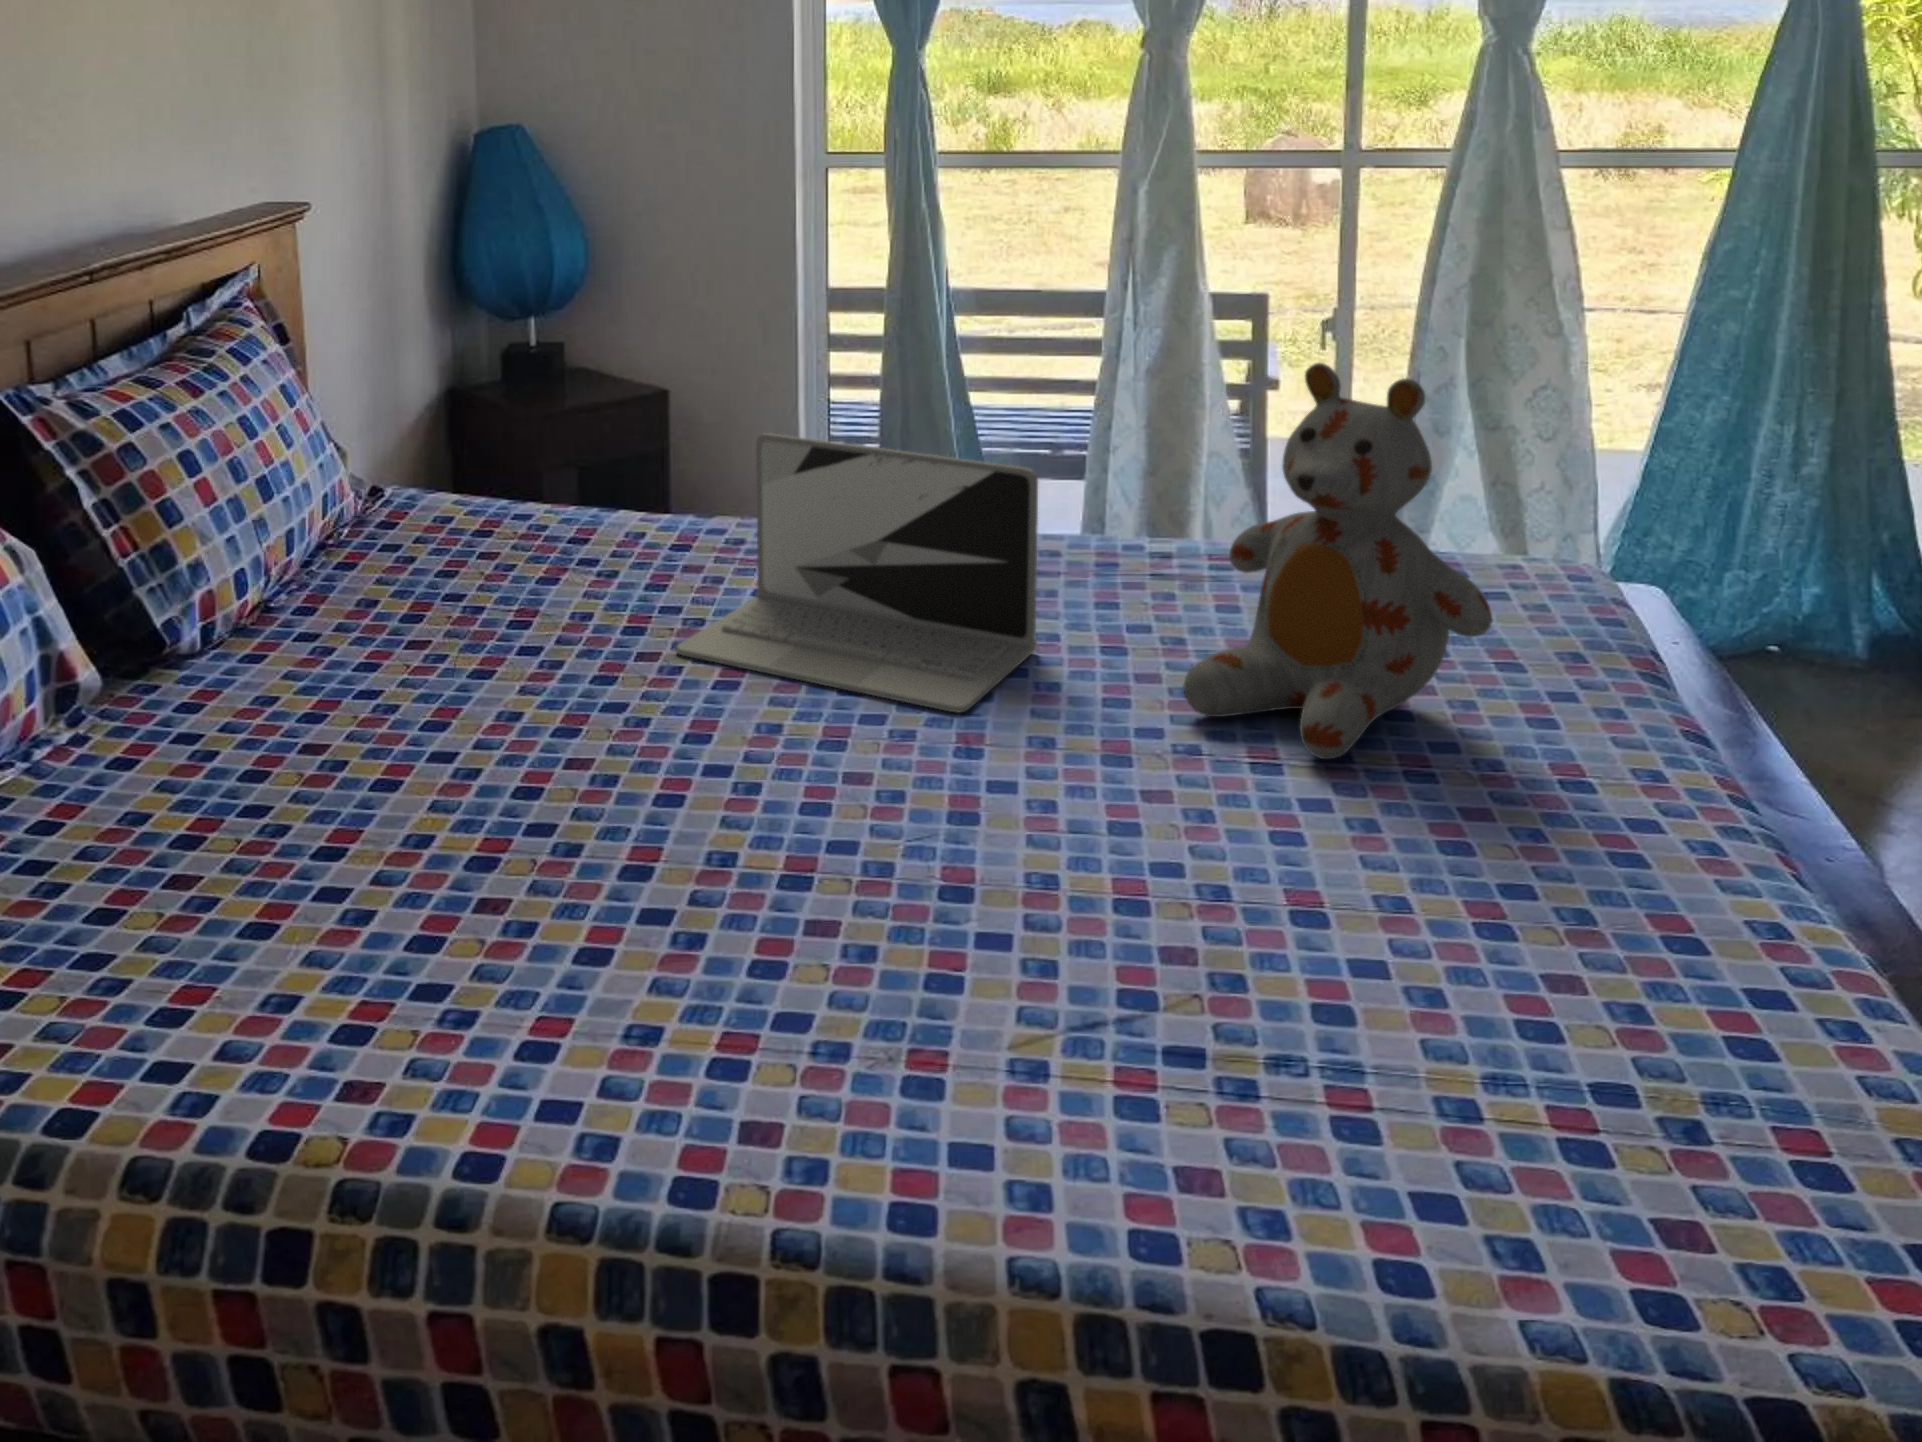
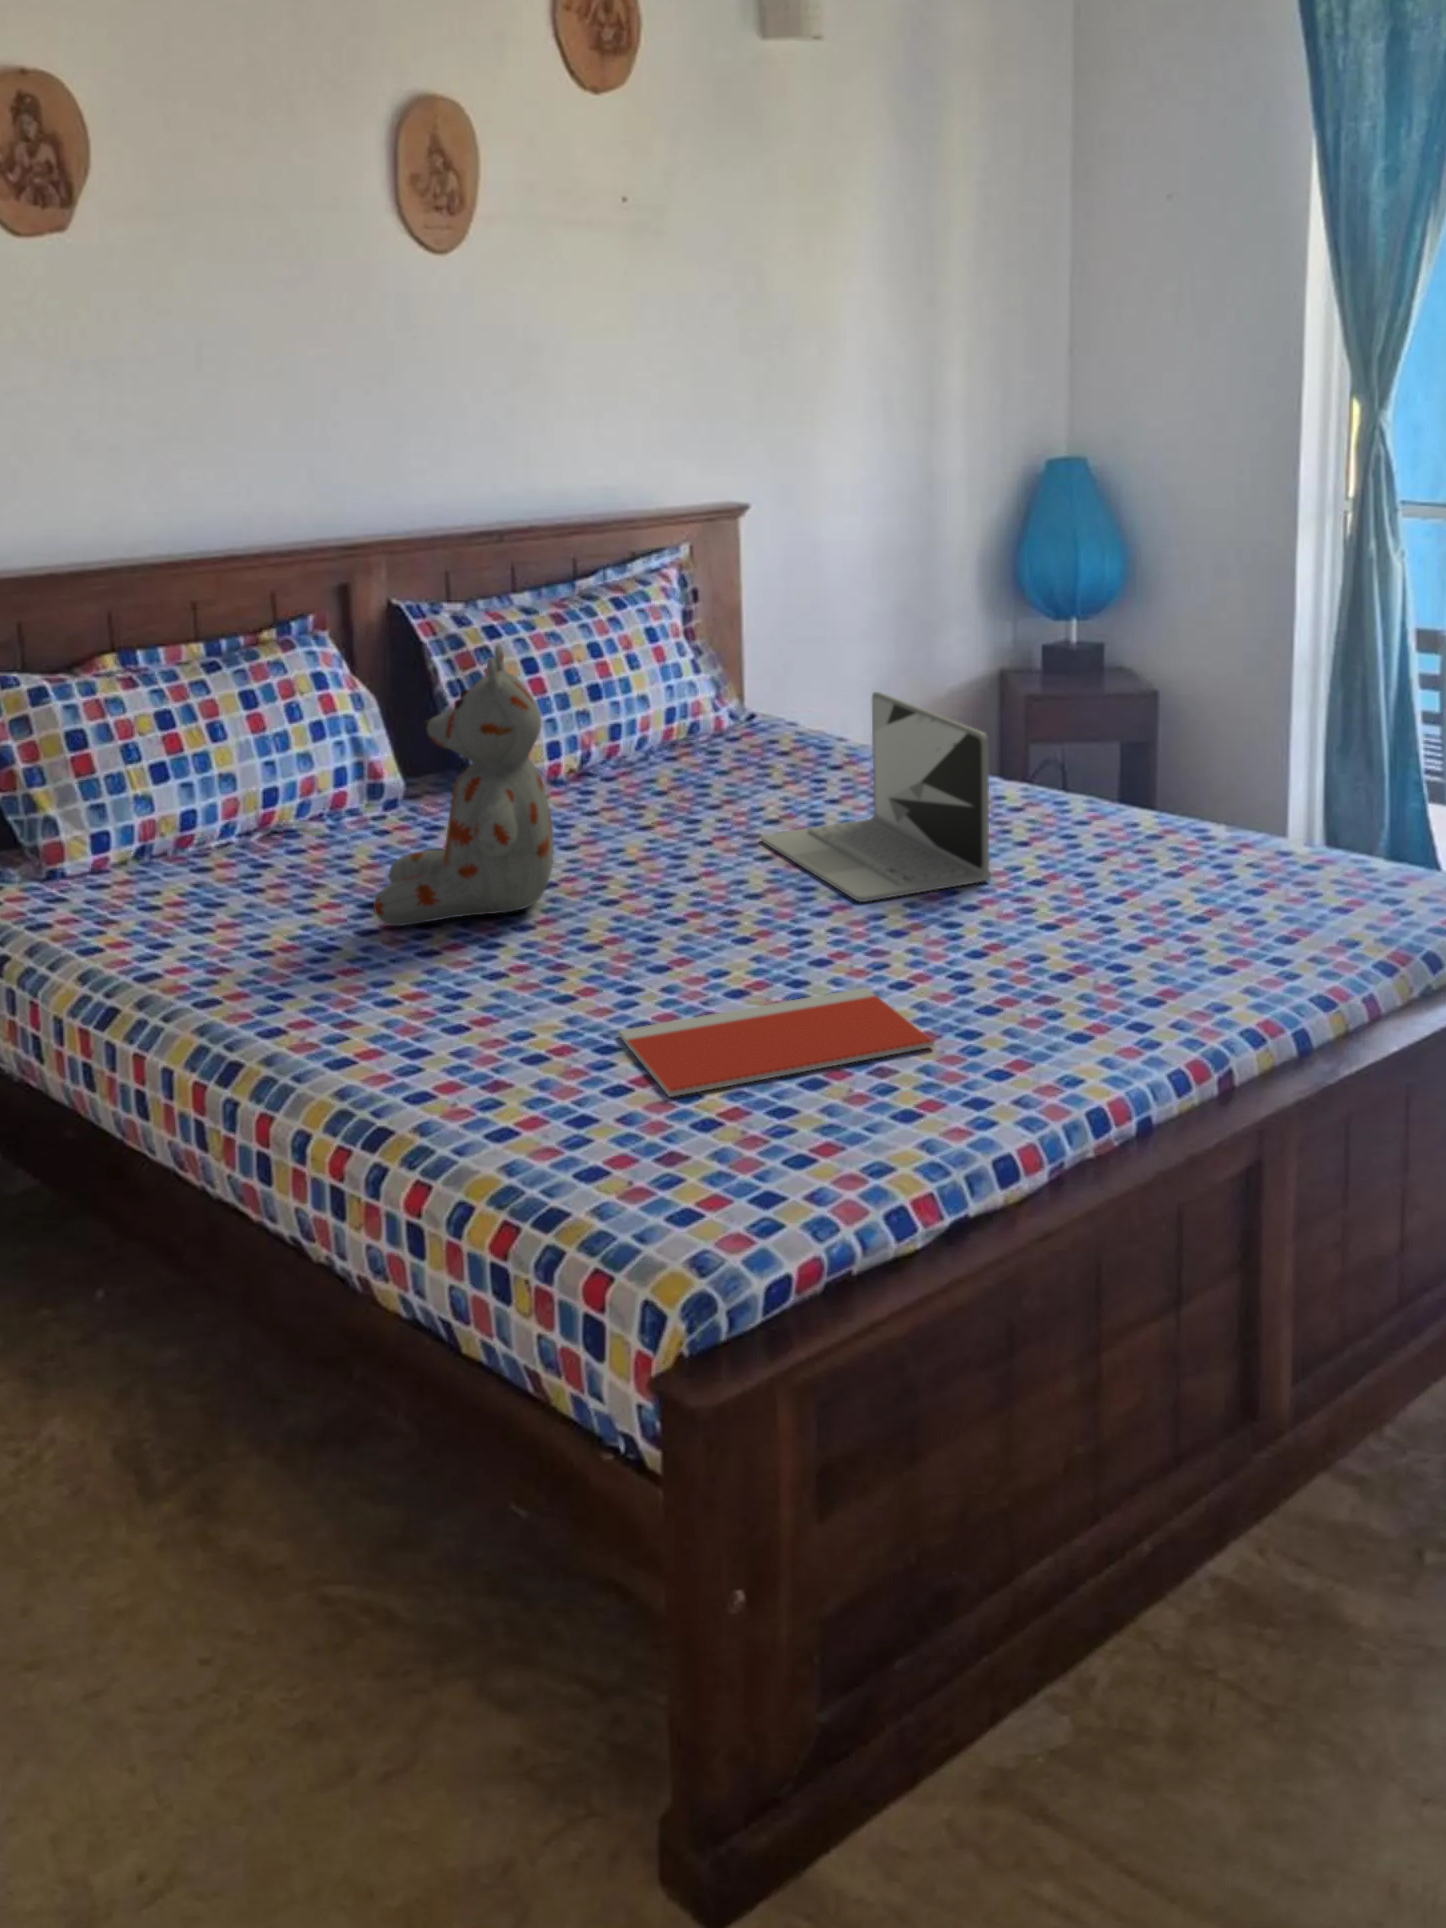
stuffed bear: present [1183,363,1492,759] -> present [373,645,554,926]
notebook: none [1090,832,1446,1077] -> present [618,988,934,1097]

